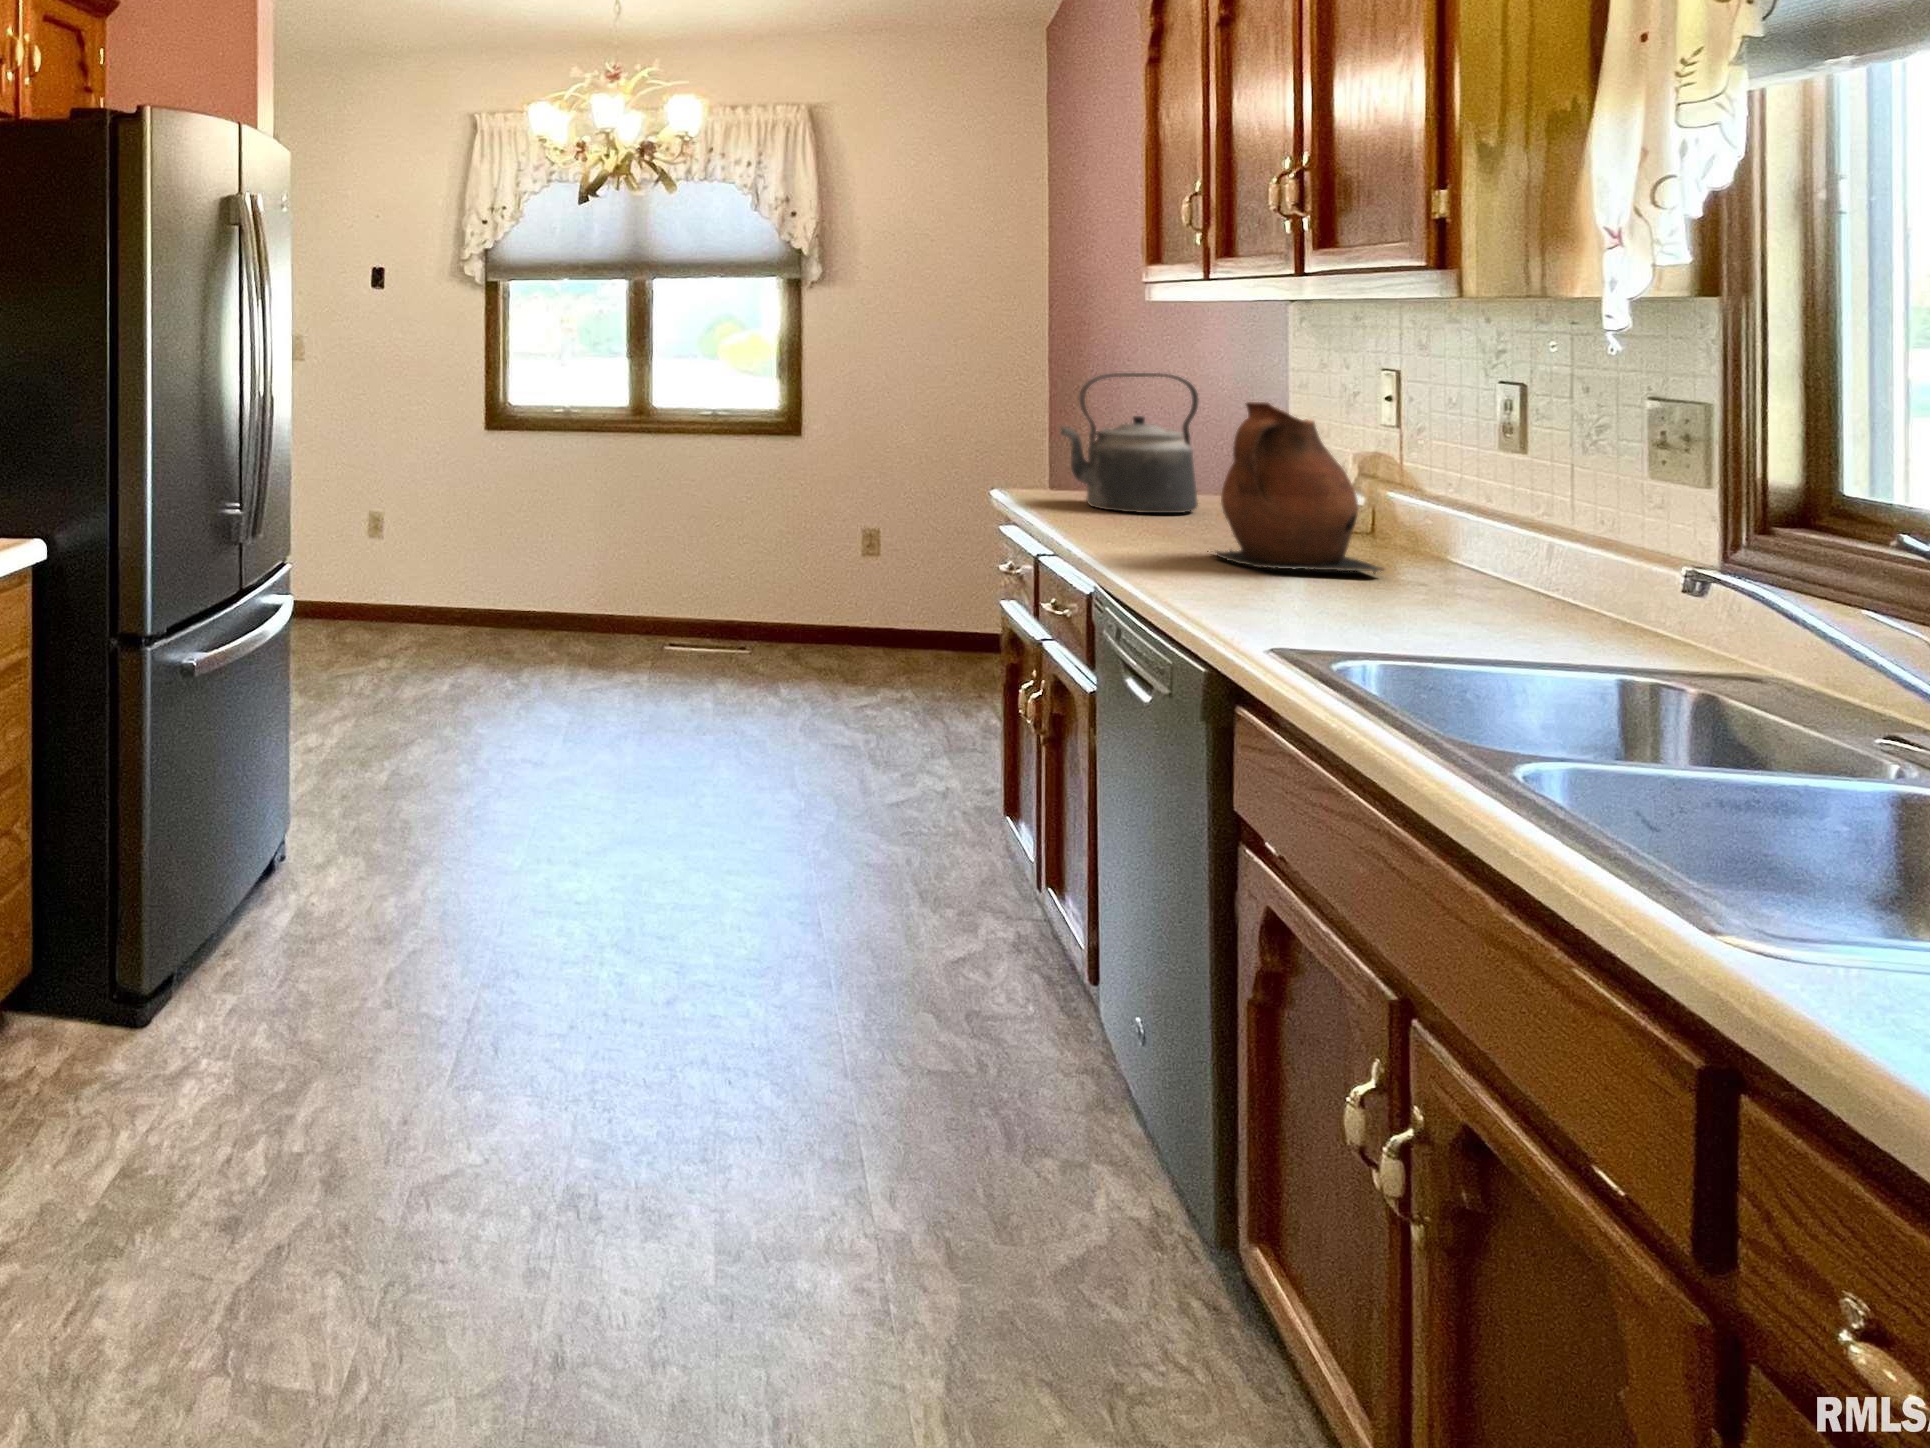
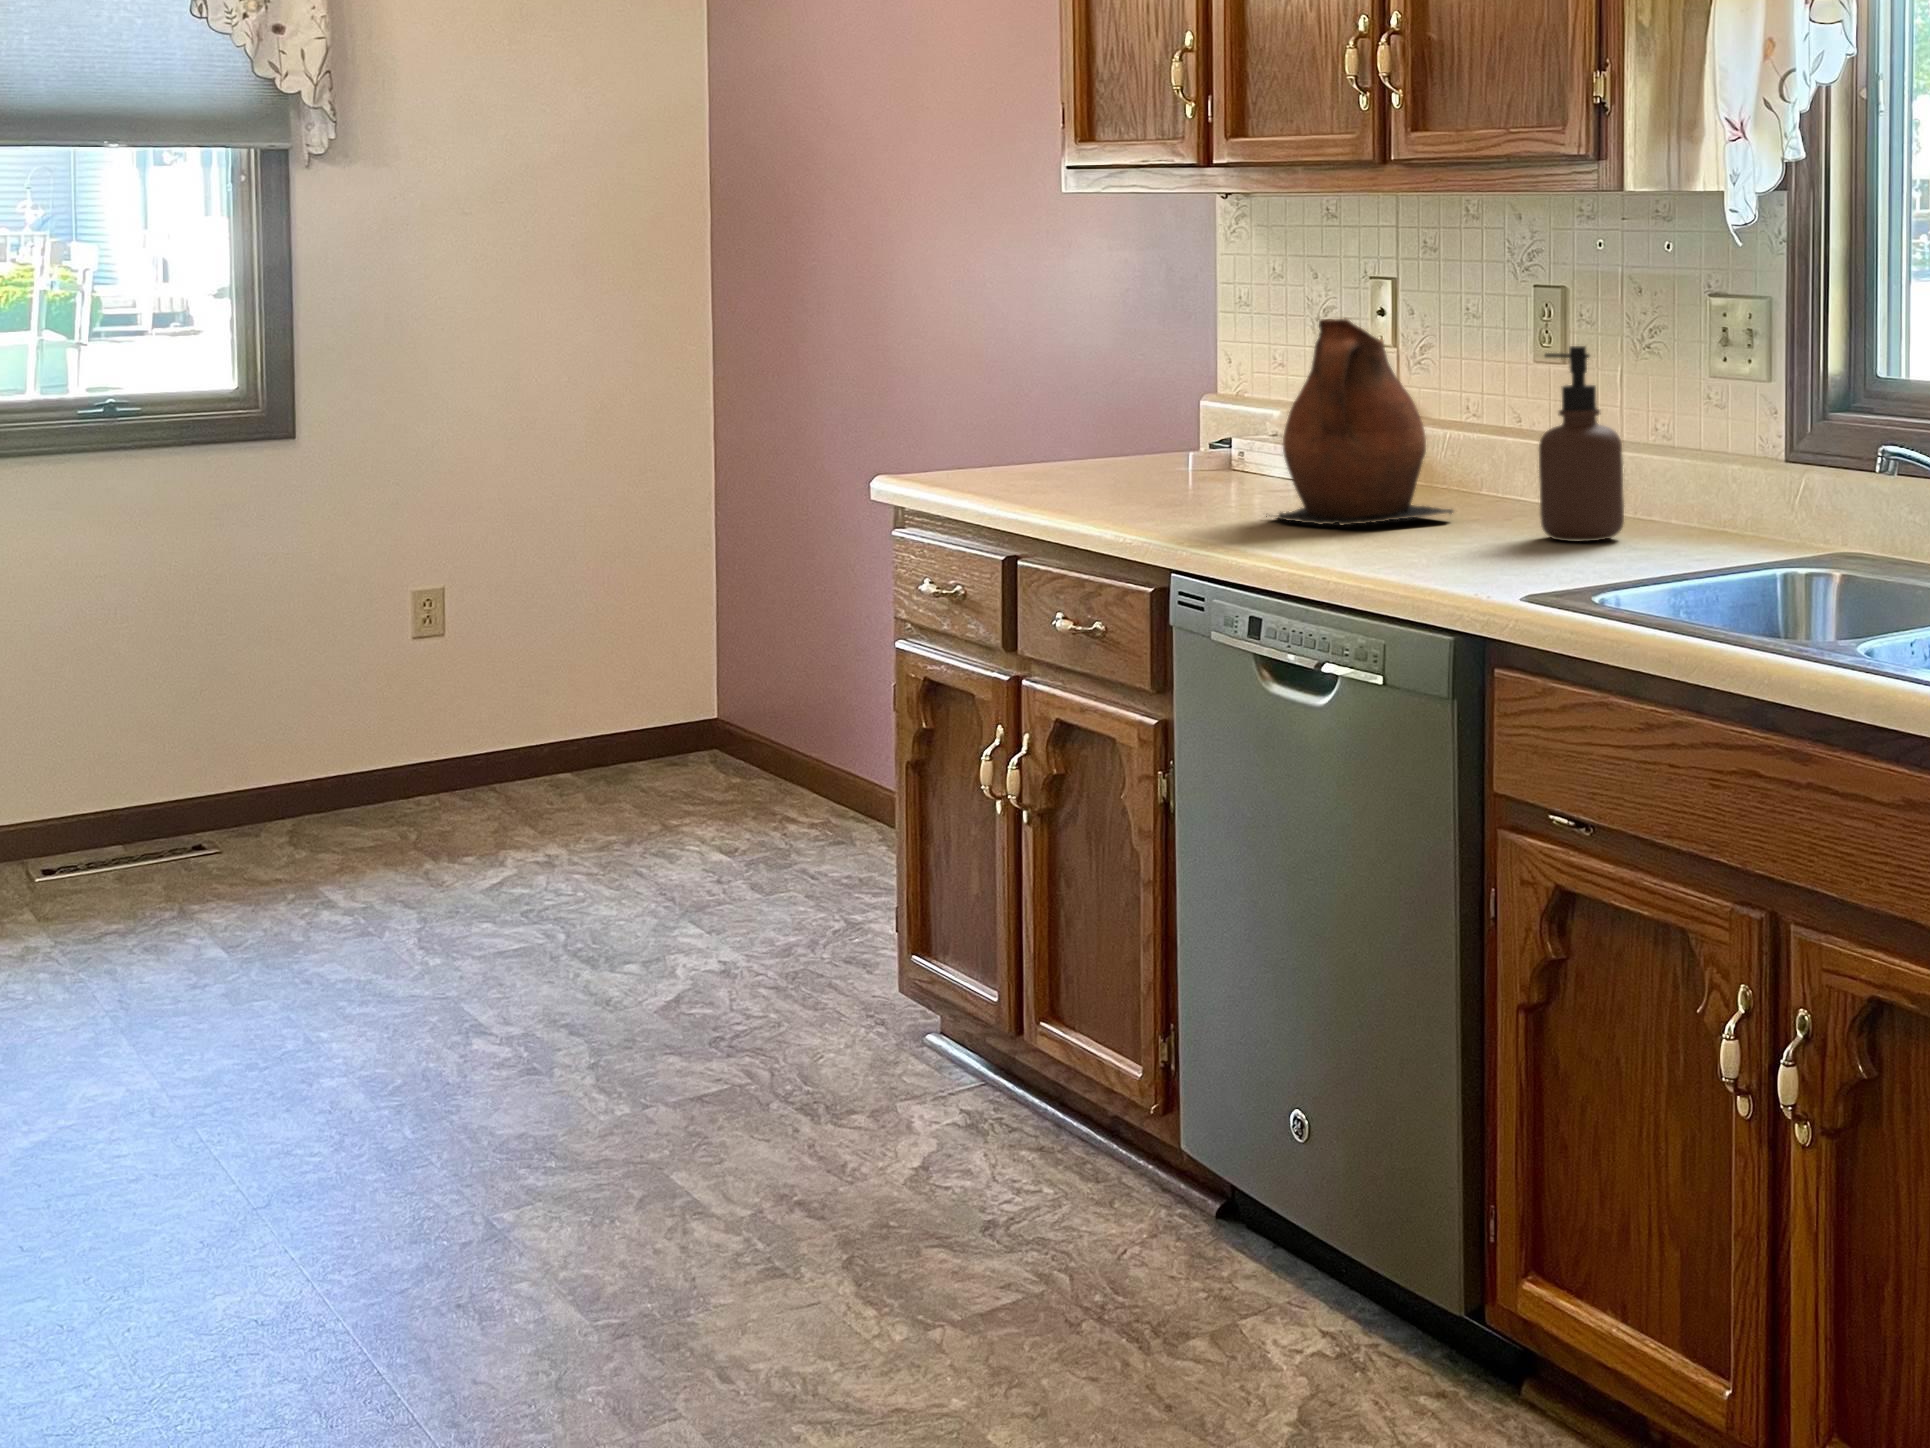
kettle: present [1061,373,1198,513] -> none [984,293,1147,488]
soap dispenser: none [1425,438,1524,617] -> present [1539,346,1624,542]

